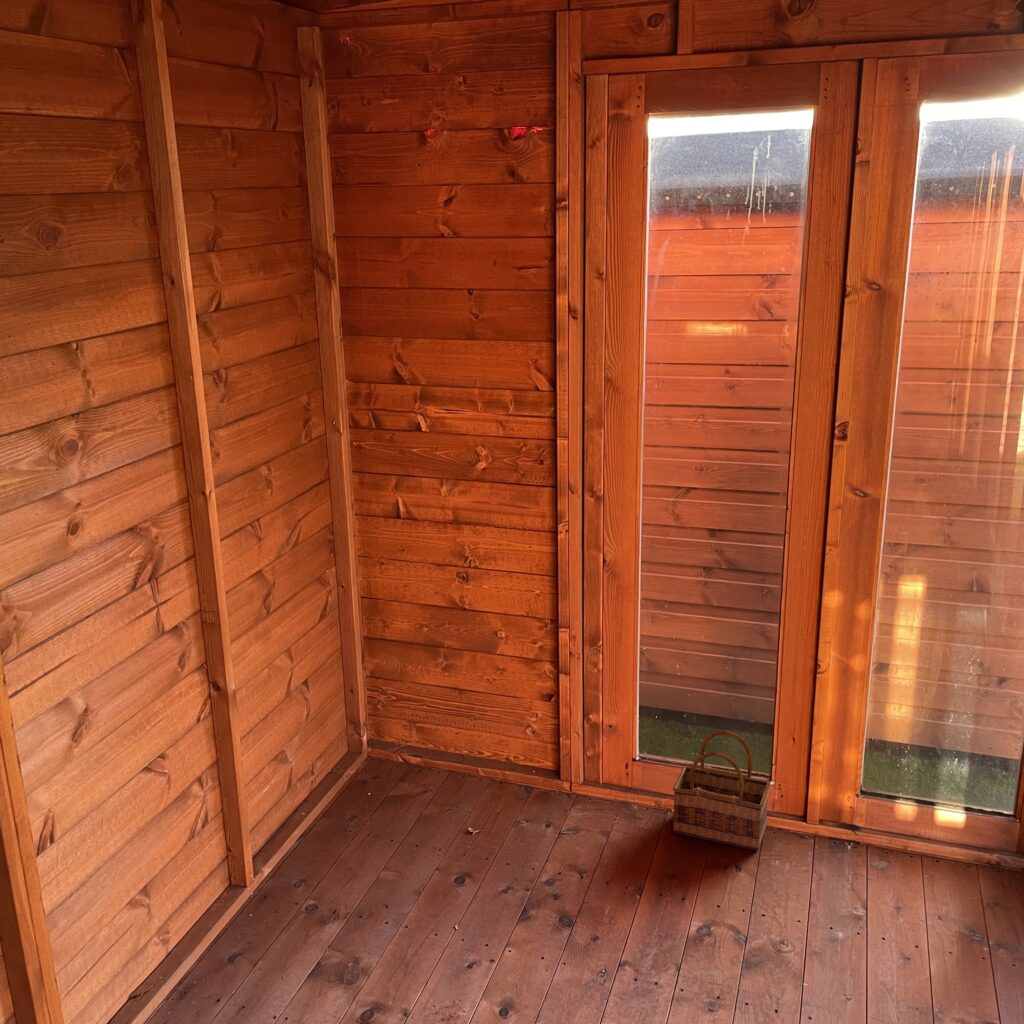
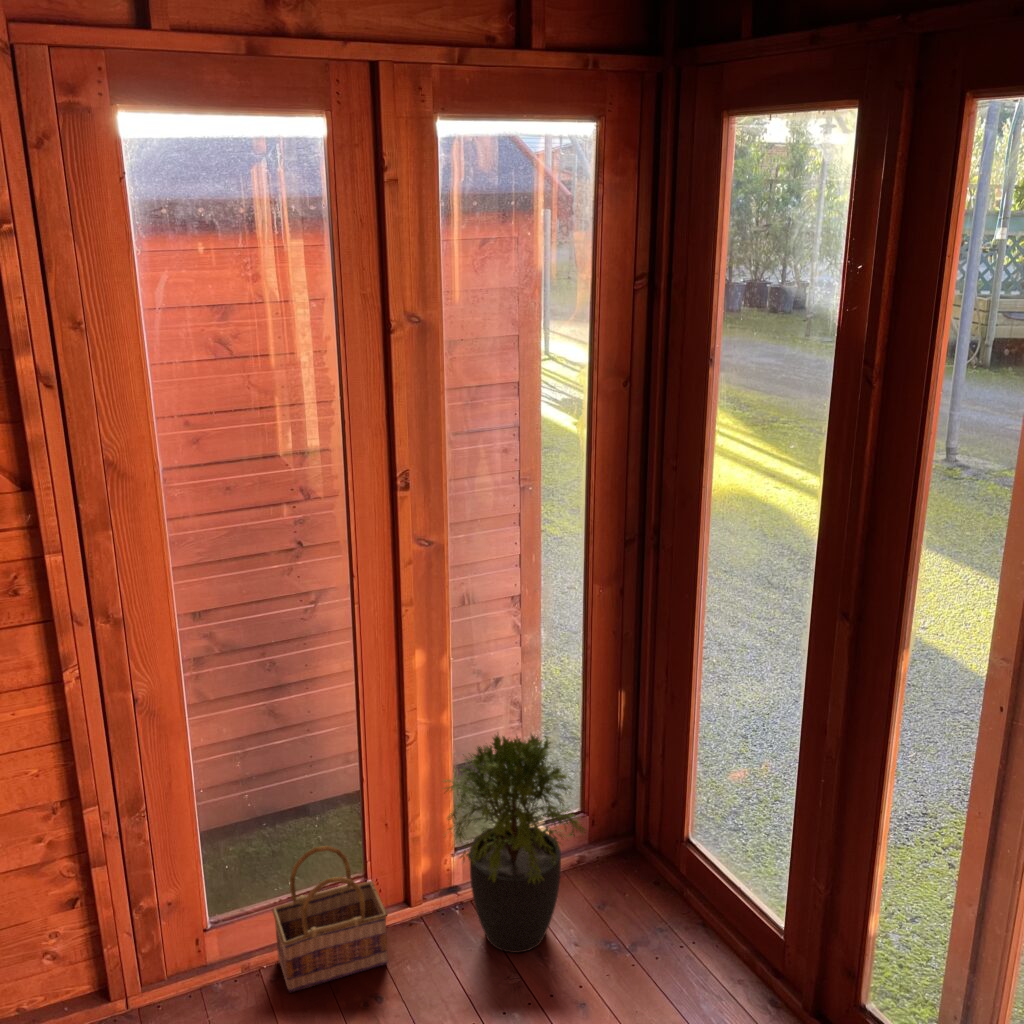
potted plant: none [819,685,958,900] -> present [444,734,585,953]

